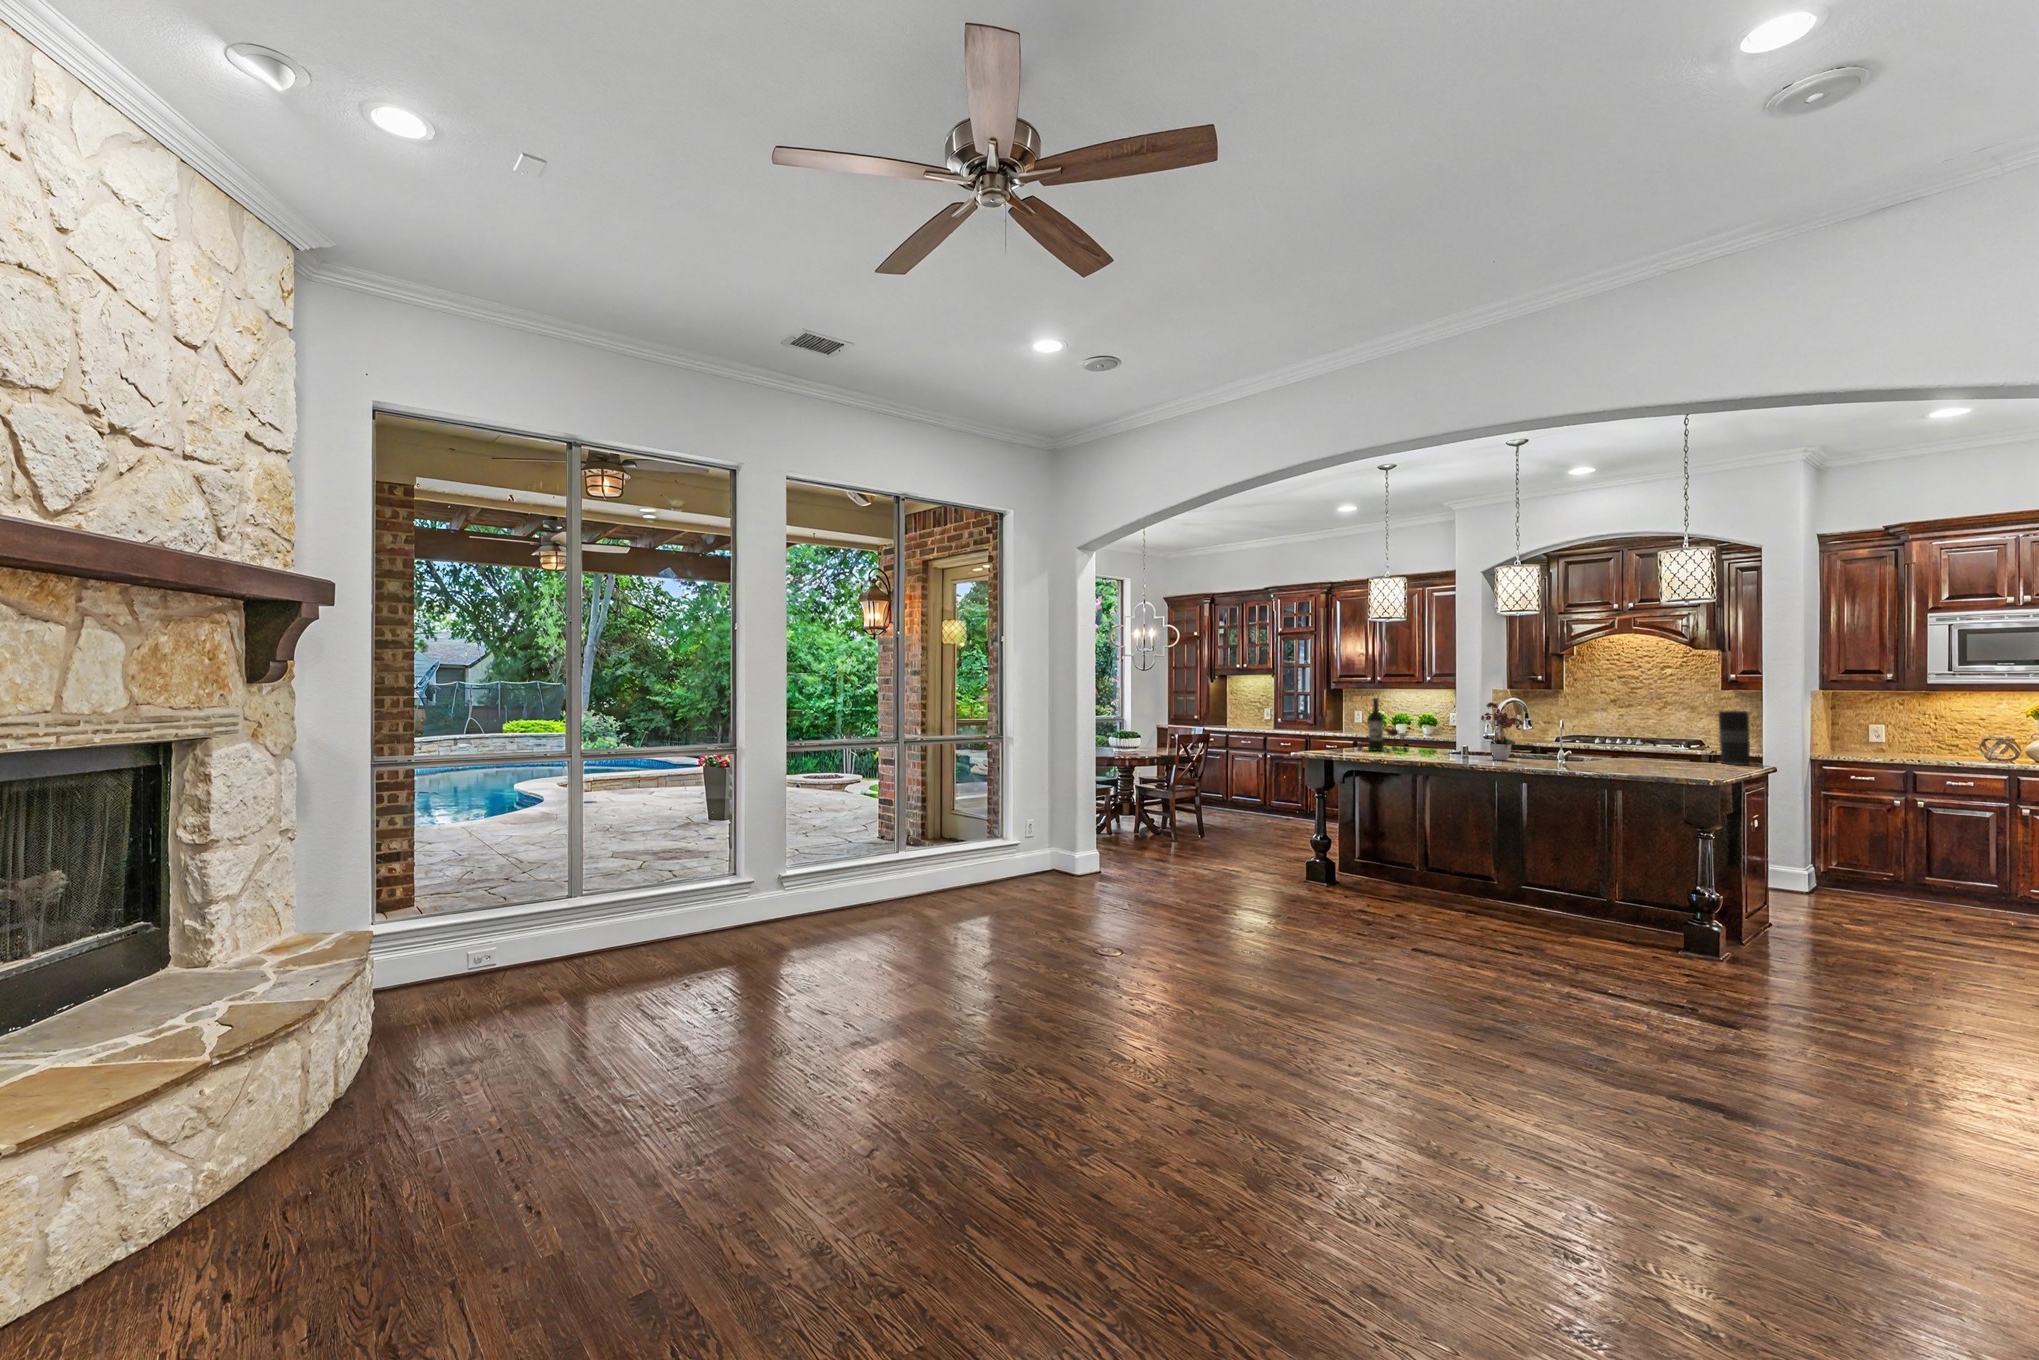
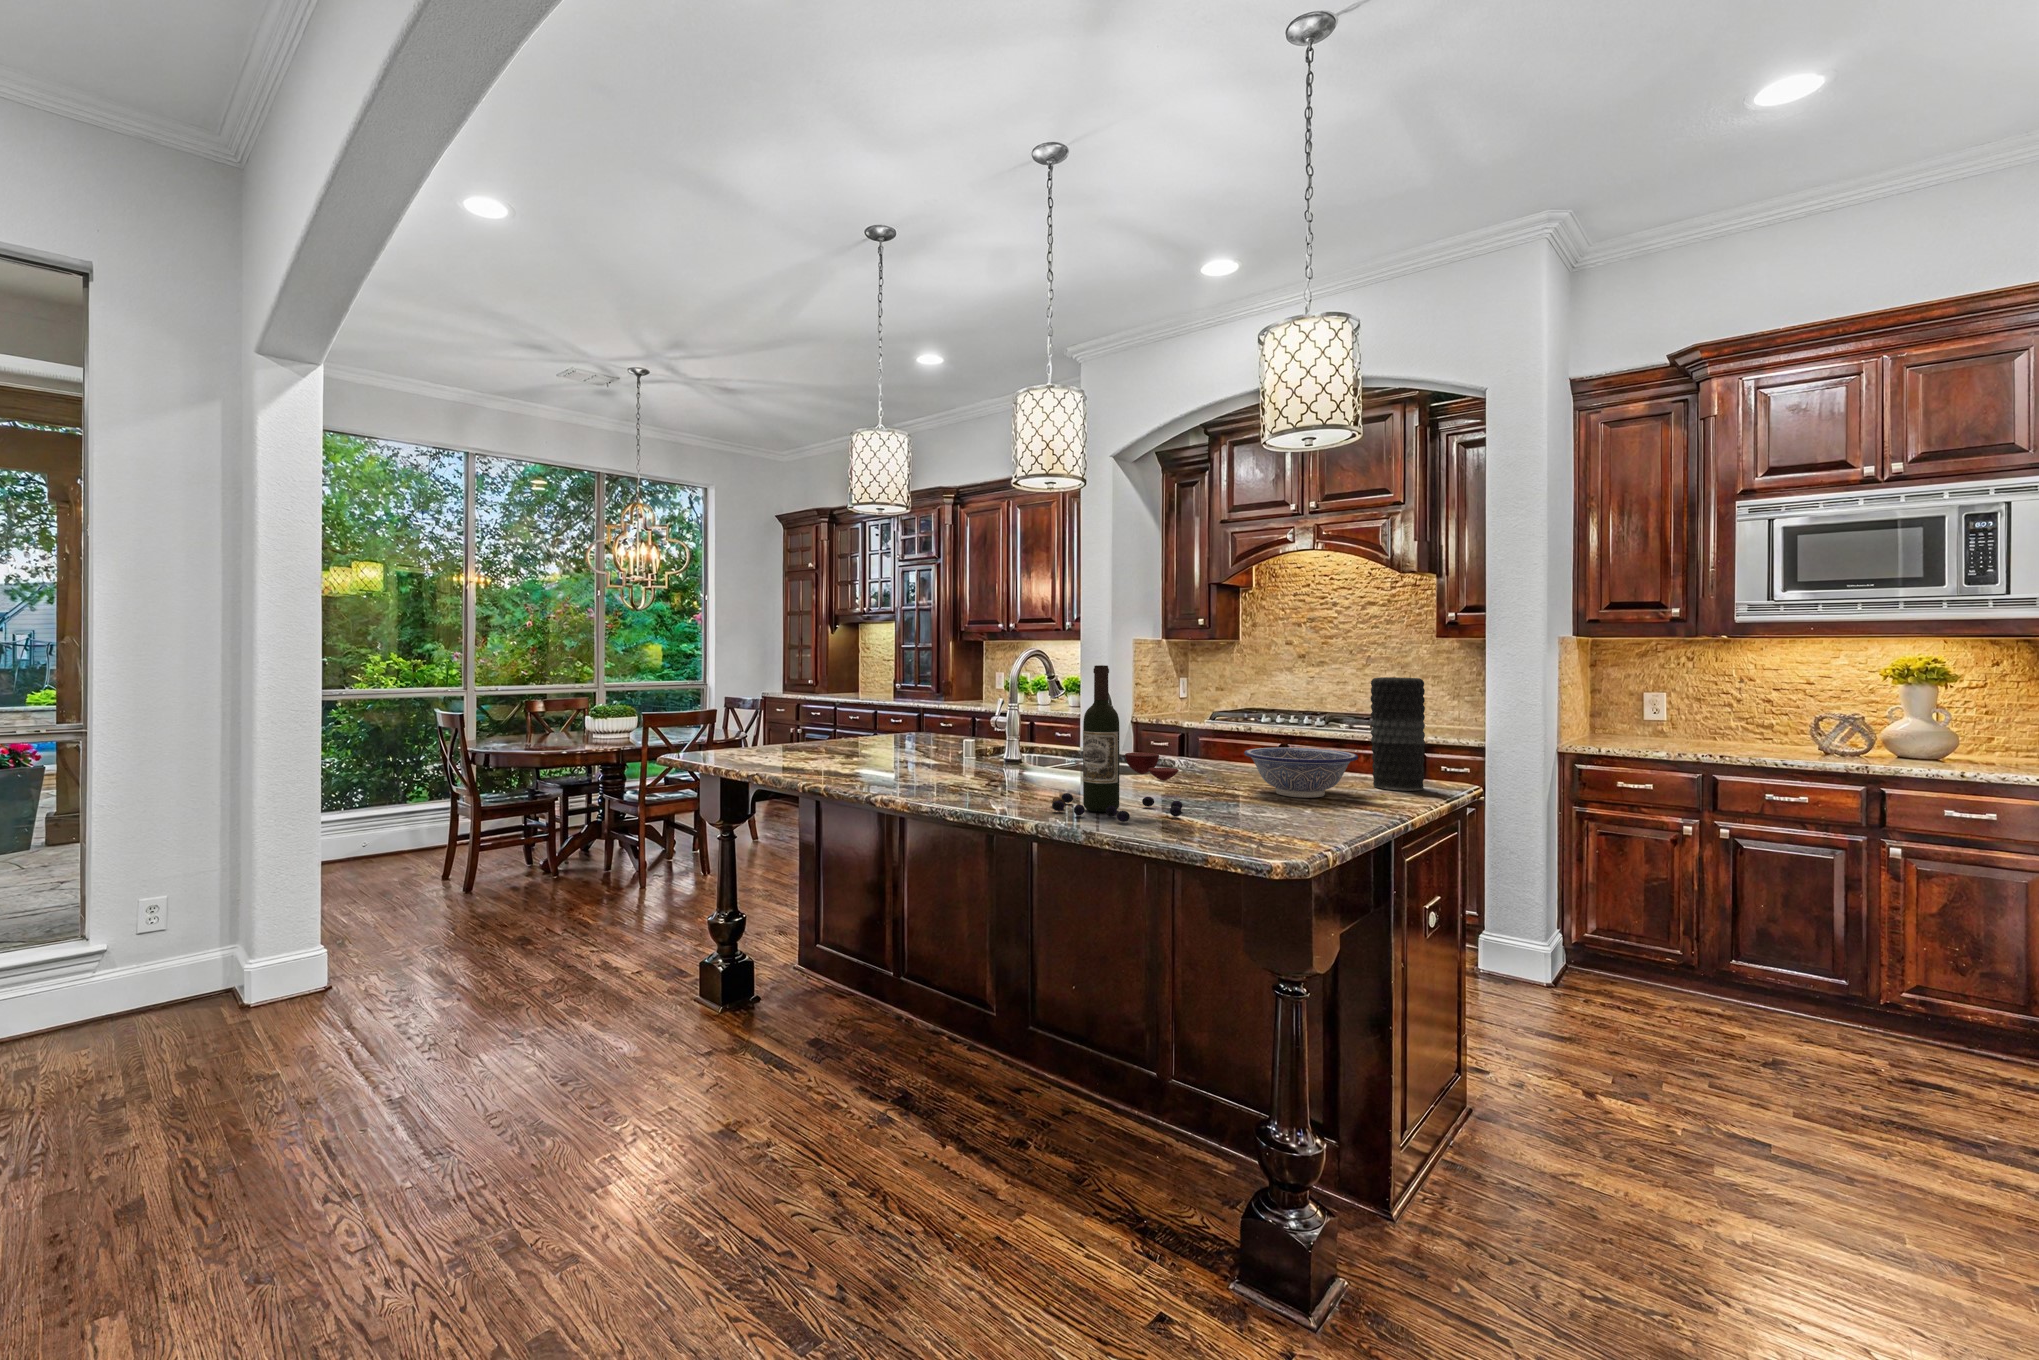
wine bottle: present [1357,698,1408,752] -> present [1052,665,1182,822]
flower arrangement: present [1481,702,1523,760] -> none [910,660,993,789]
decorative bowl: none [1656,744,1720,766] -> present [1244,748,1358,798]

